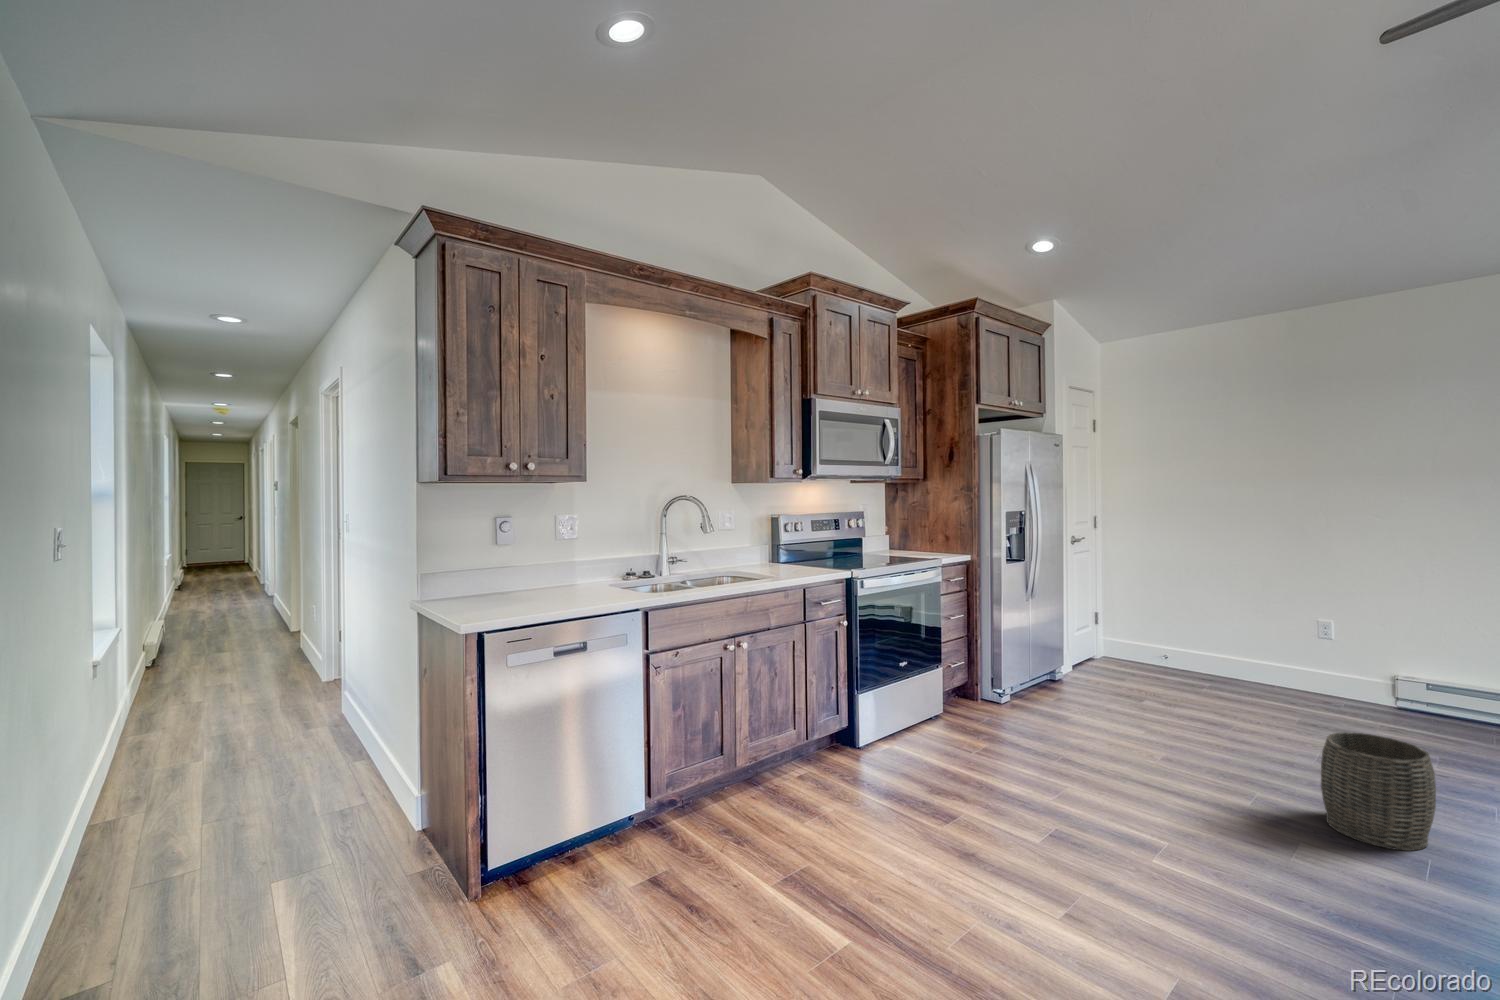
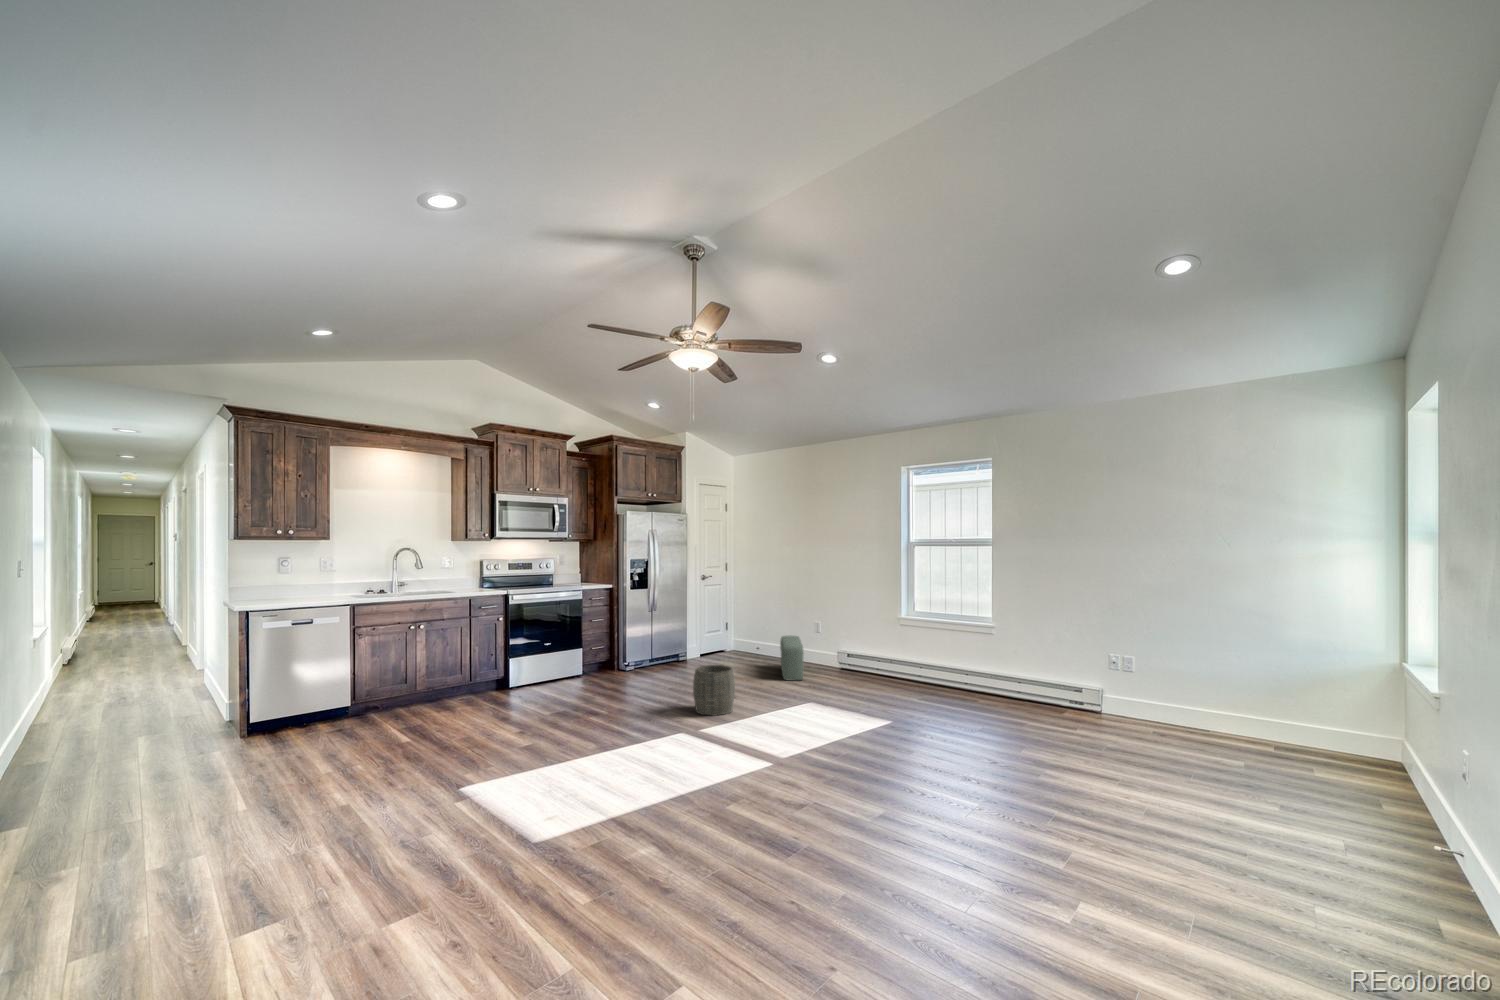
pouf: none [1270,646,1381,736] -> present [780,635,804,681]

